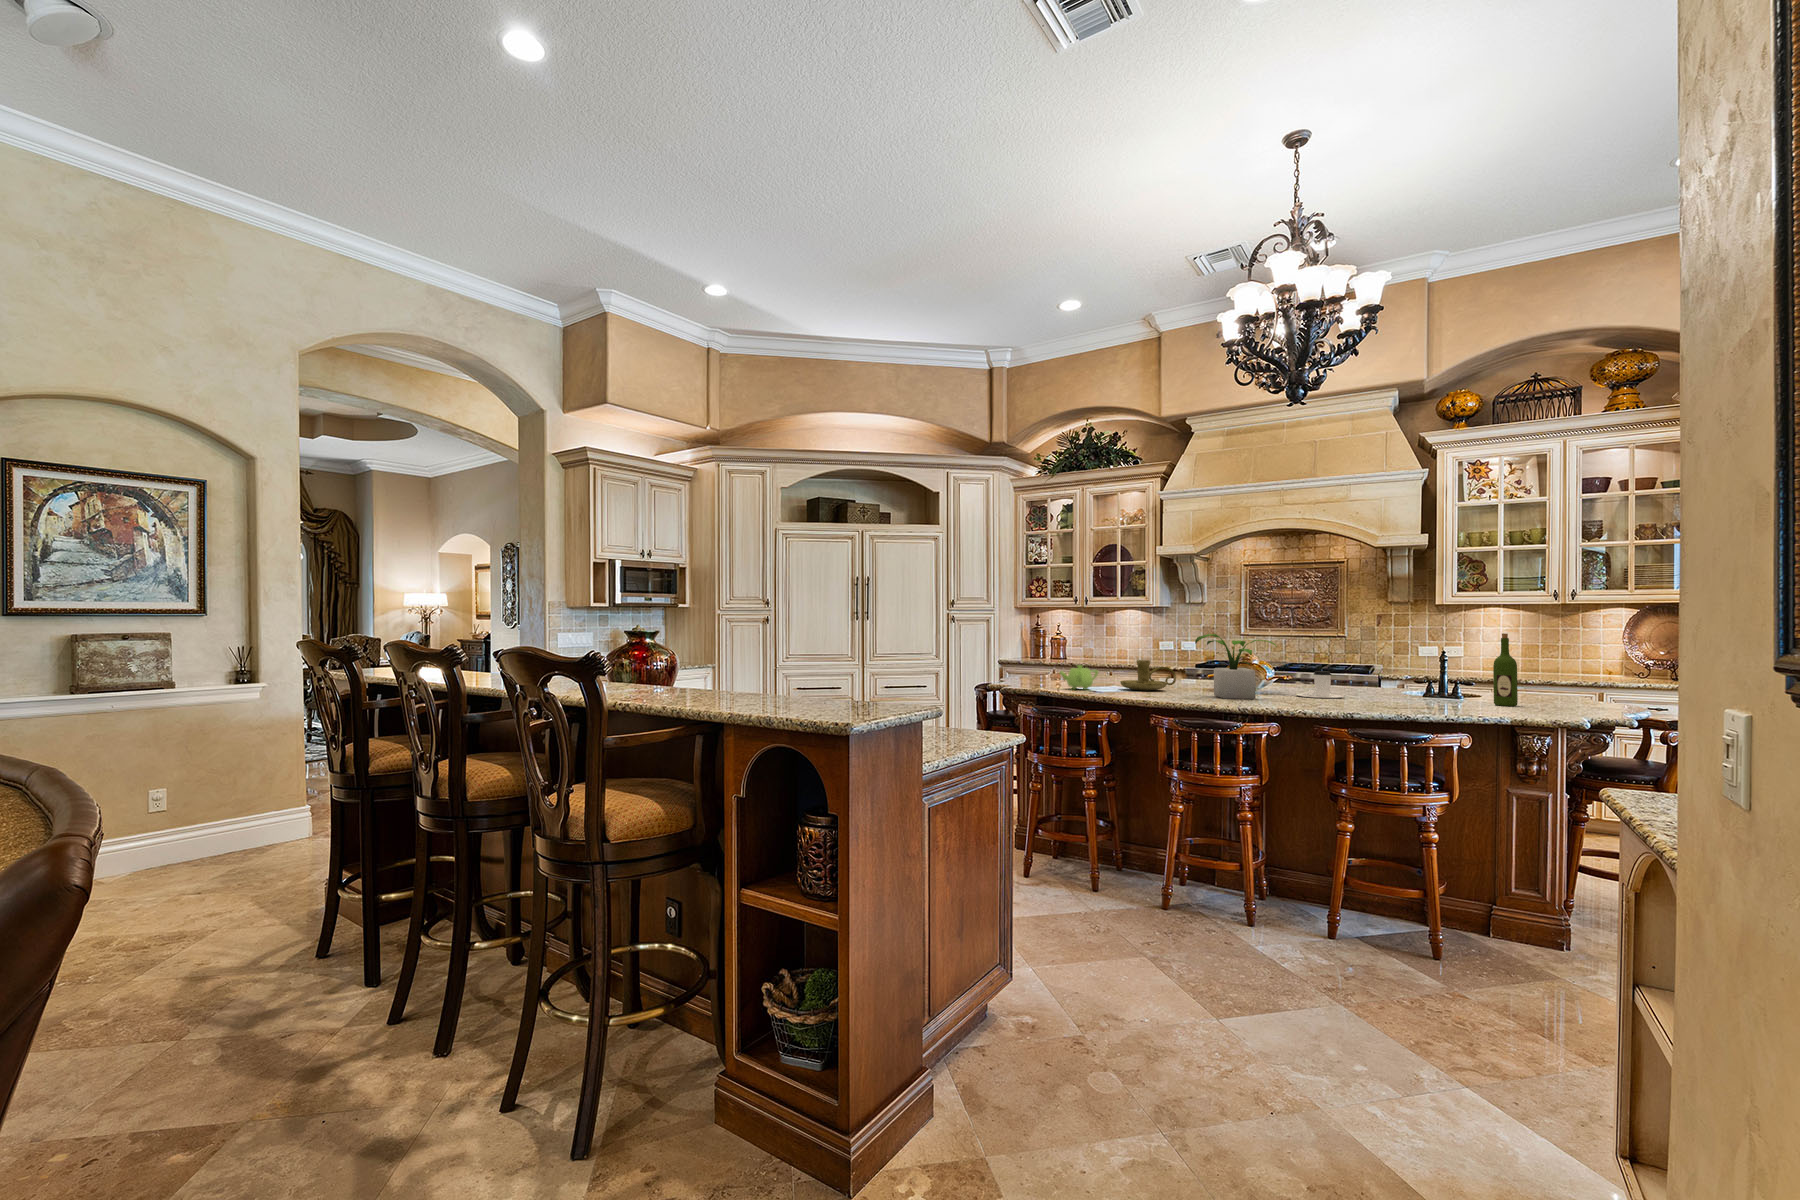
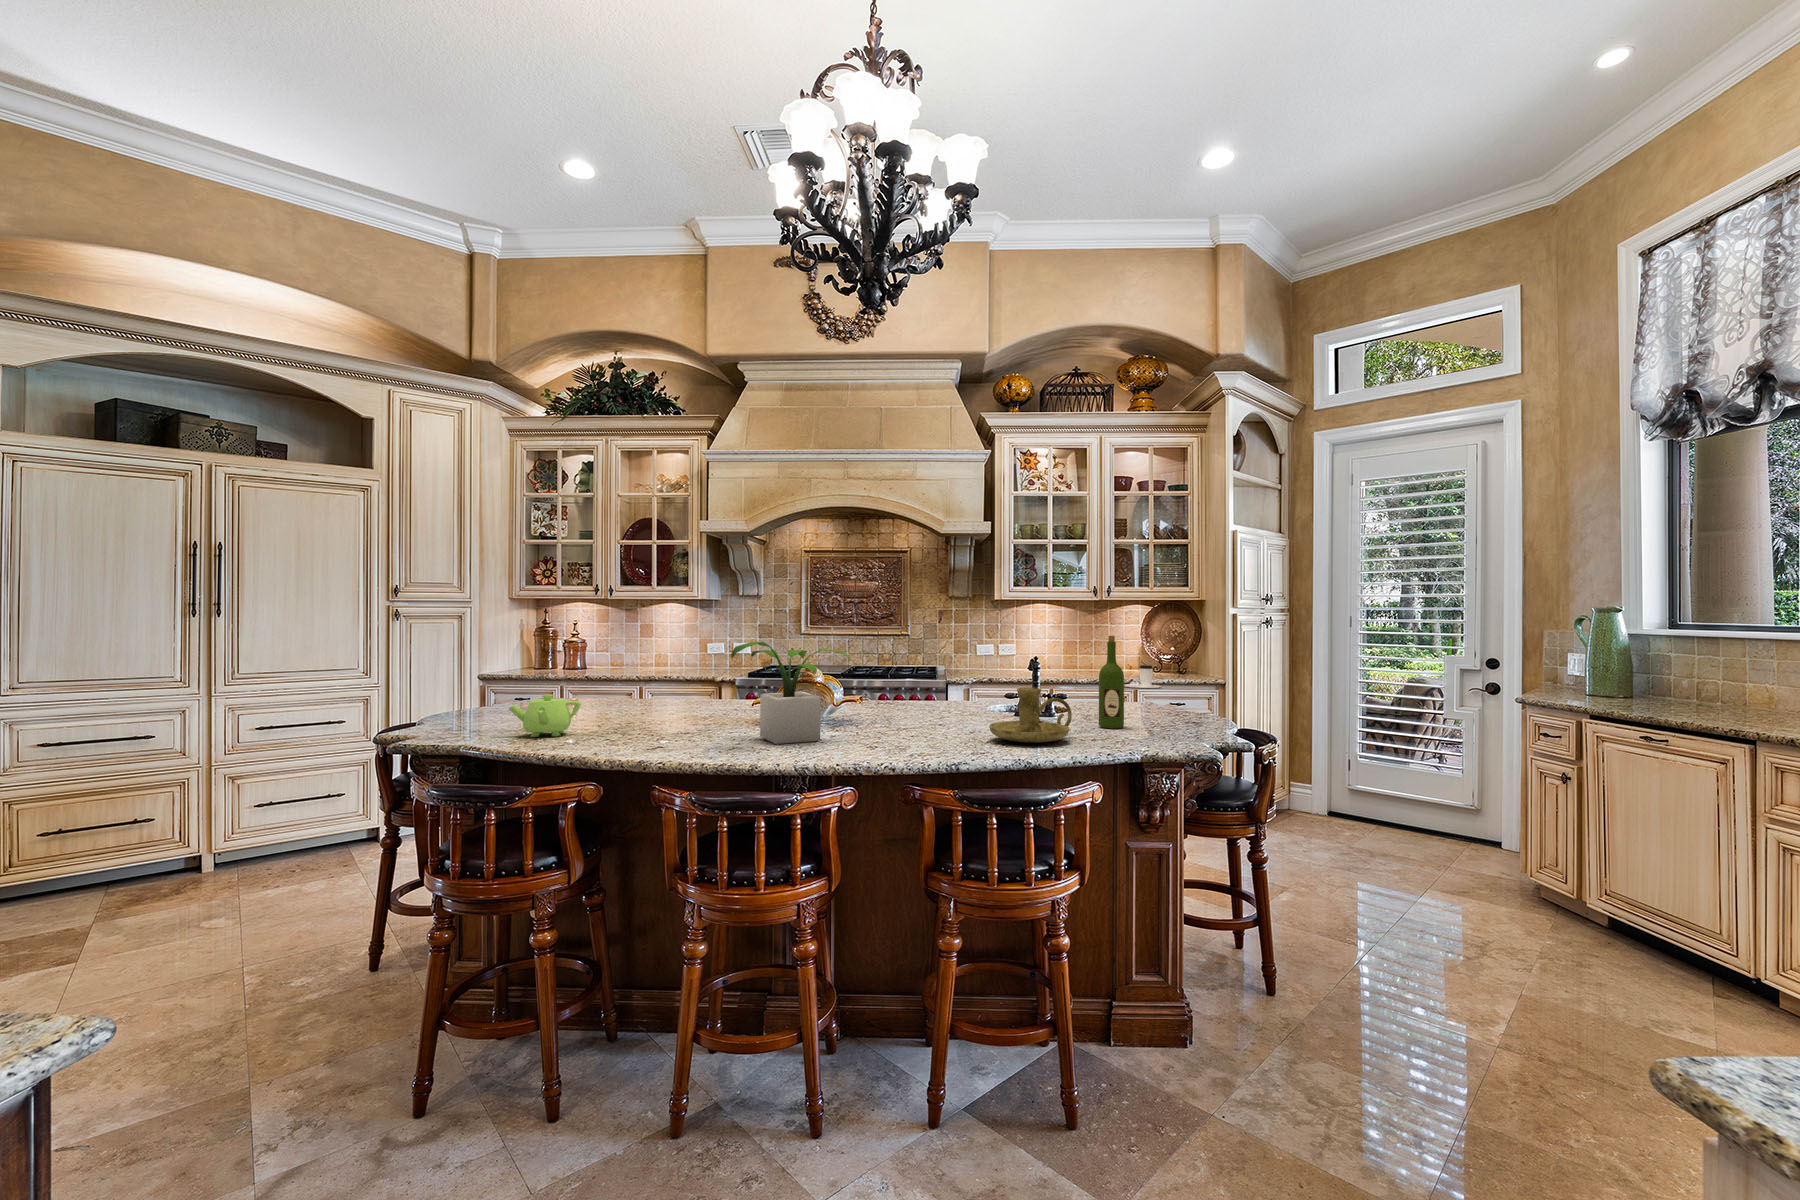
candle holder: present [1120,660,1176,691] -> present [989,687,1072,743]
coffee cup: present [1296,671,1343,698] -> present [1124,665,1161,688]

